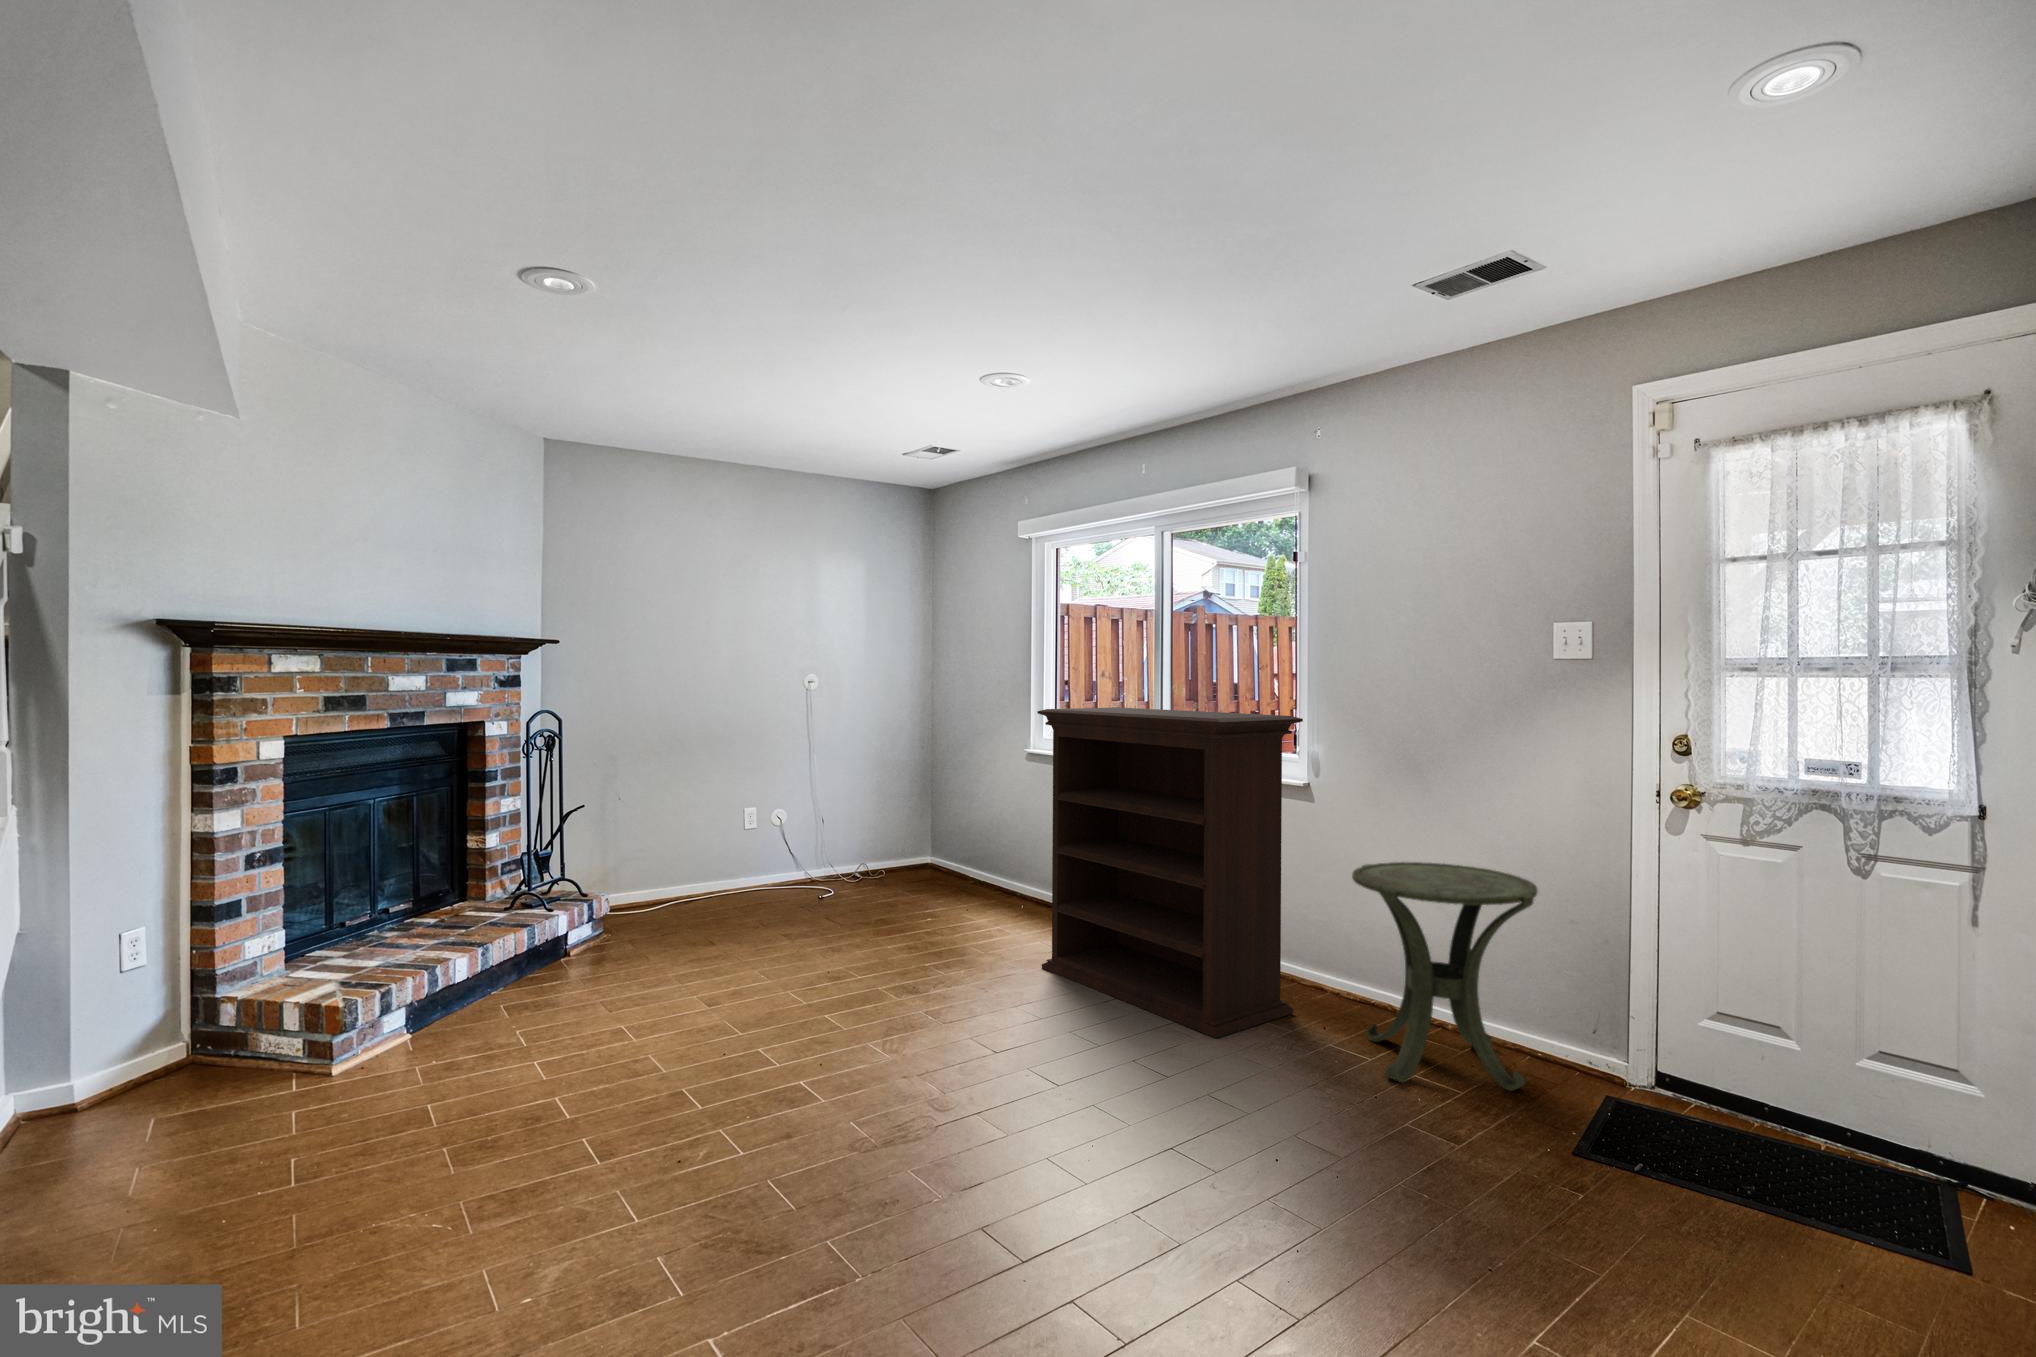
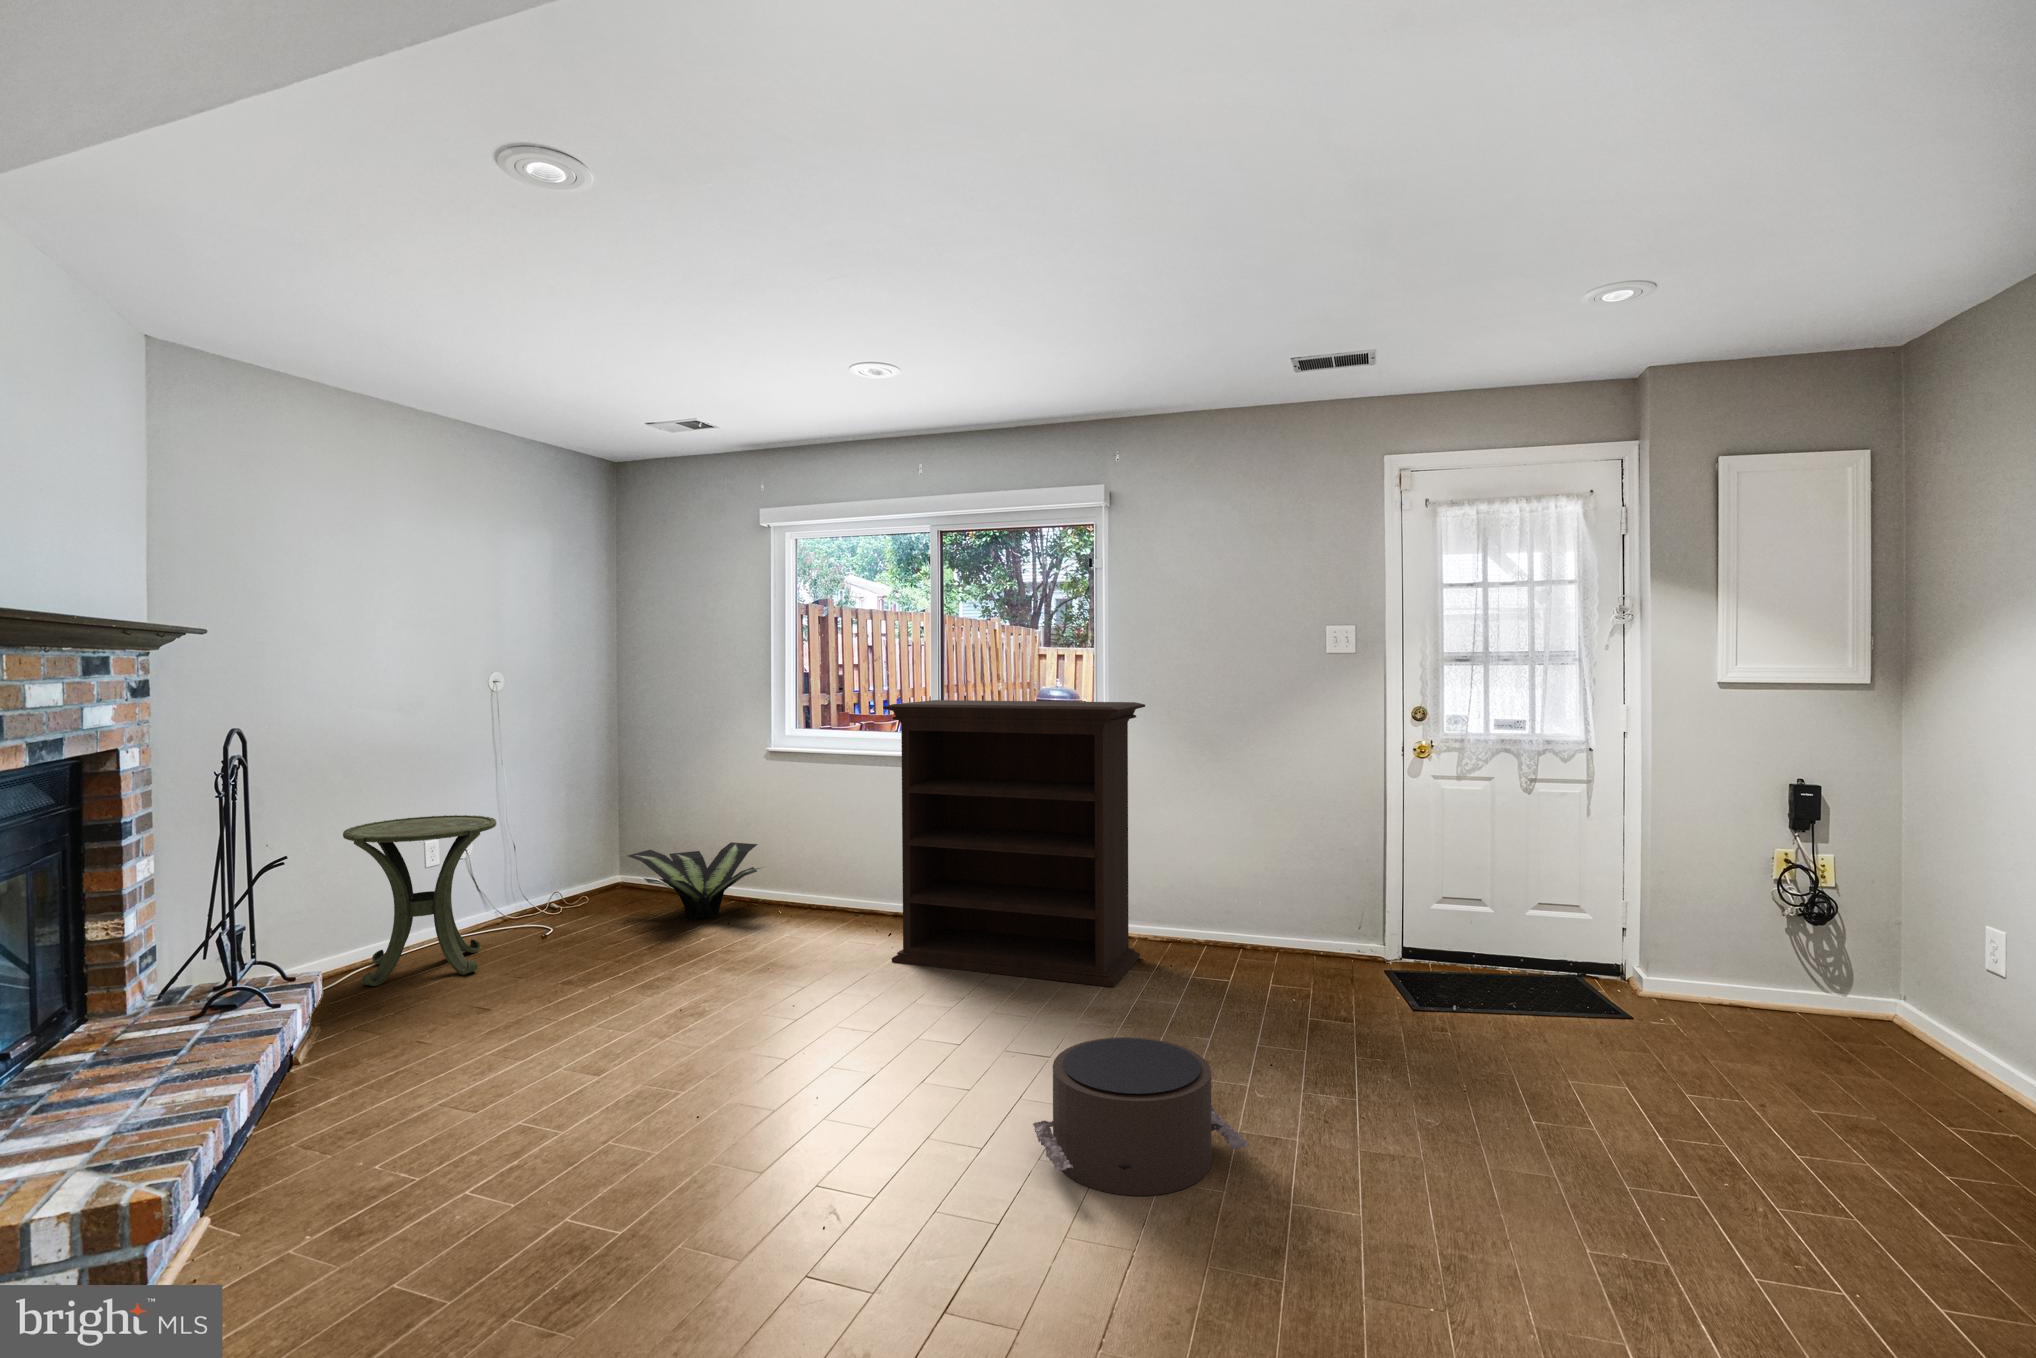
potted plant: none [894,834,1014,903] -> present [628,842,760,920]
side table: present [1352,862,1538,1091] -> present [343,815,496,986]
pouf: none [848,1077,1087,1265] -> present [1033,1037,1249,1196]

